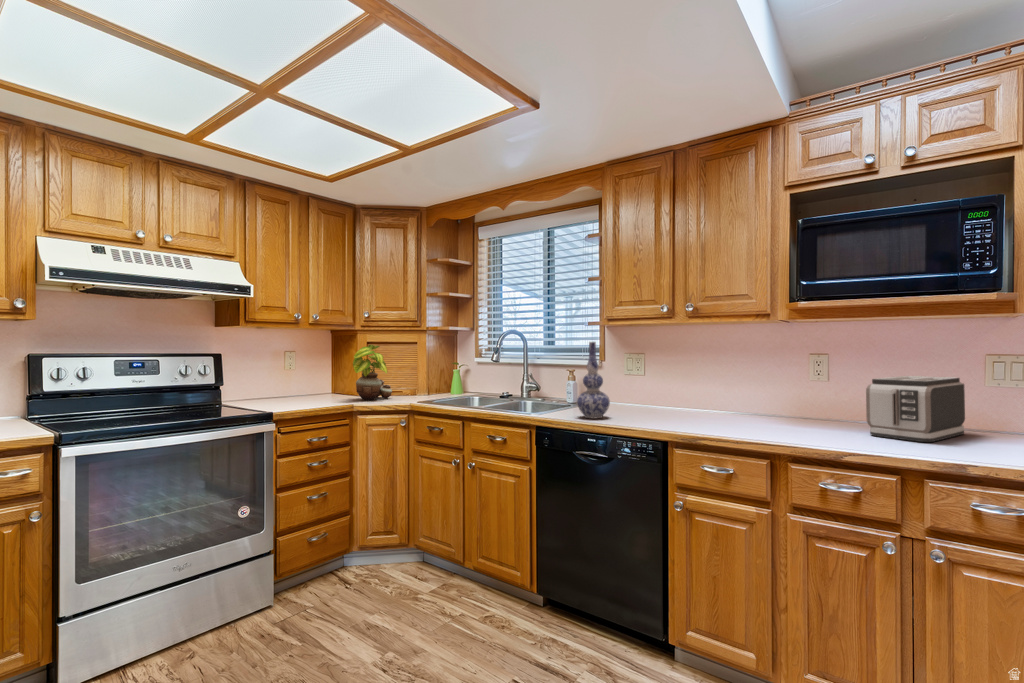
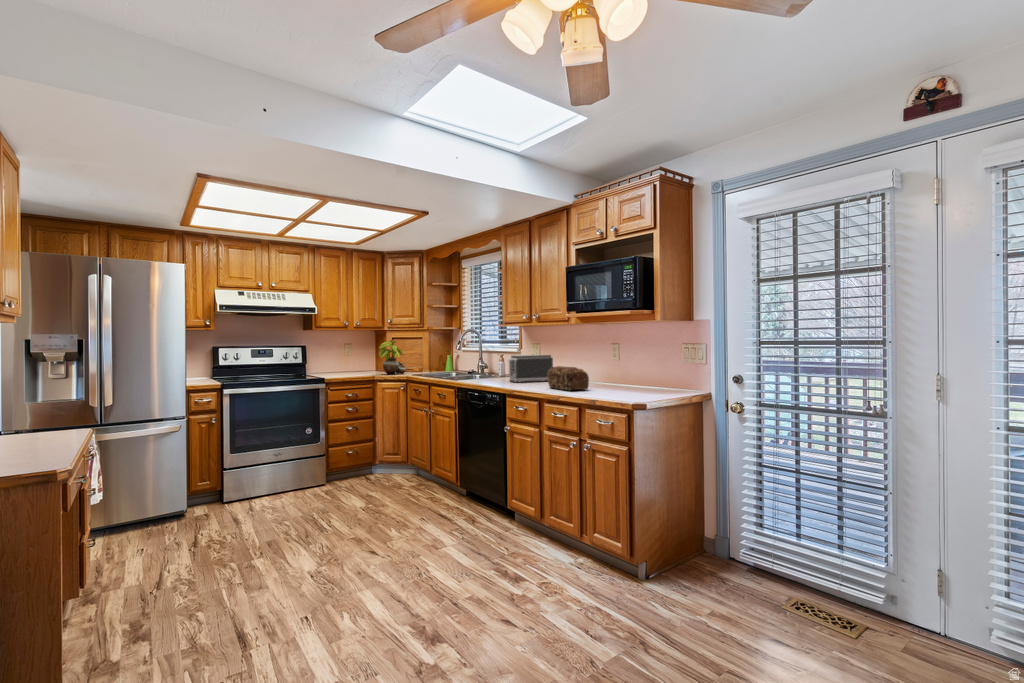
vase: present [577,342,610,418] -> none [478,338,497,383]
toaster: present [866,376,965,442] -> present [509,355,553,383]
bread loaf: none [754,392,849,438] -> present [548,366,589,390]

